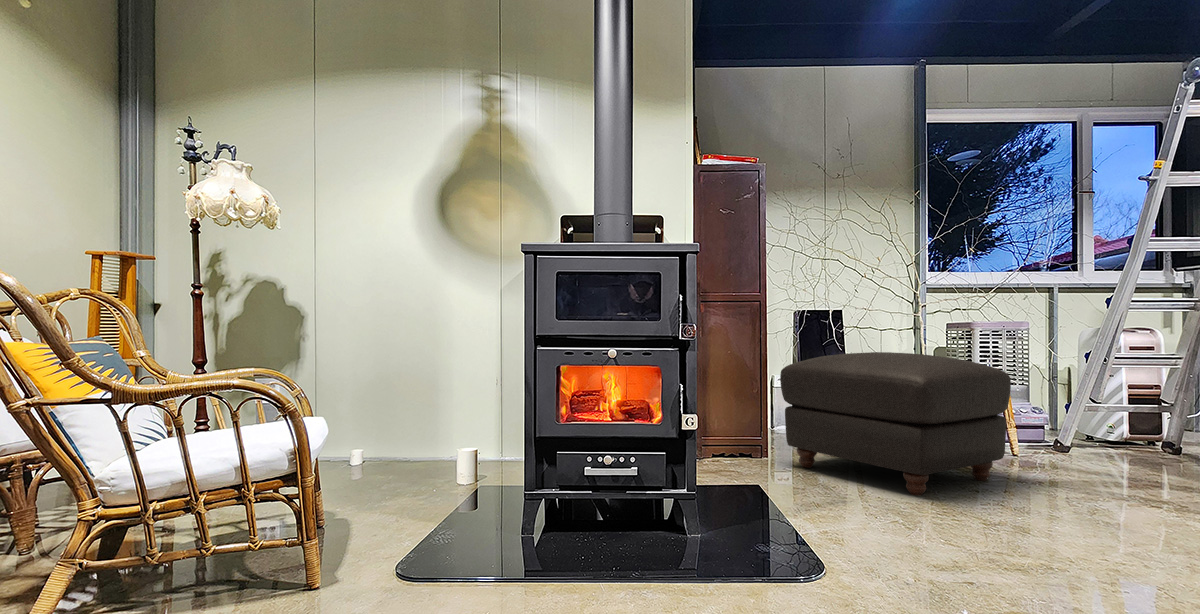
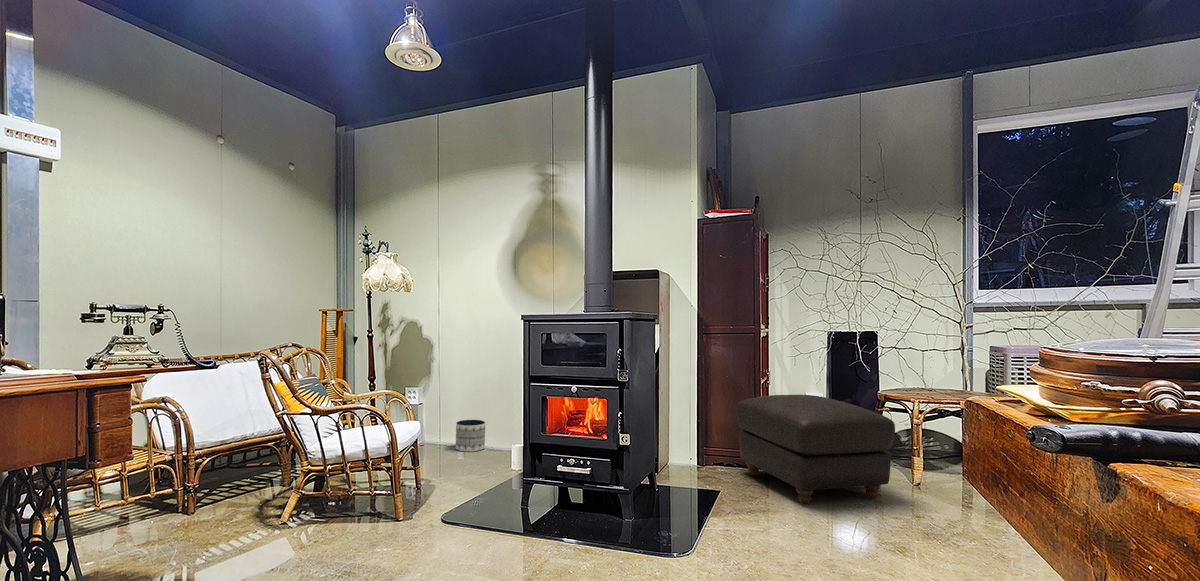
planter: none [351,424,398,473] -> present [456,420,485,452]

